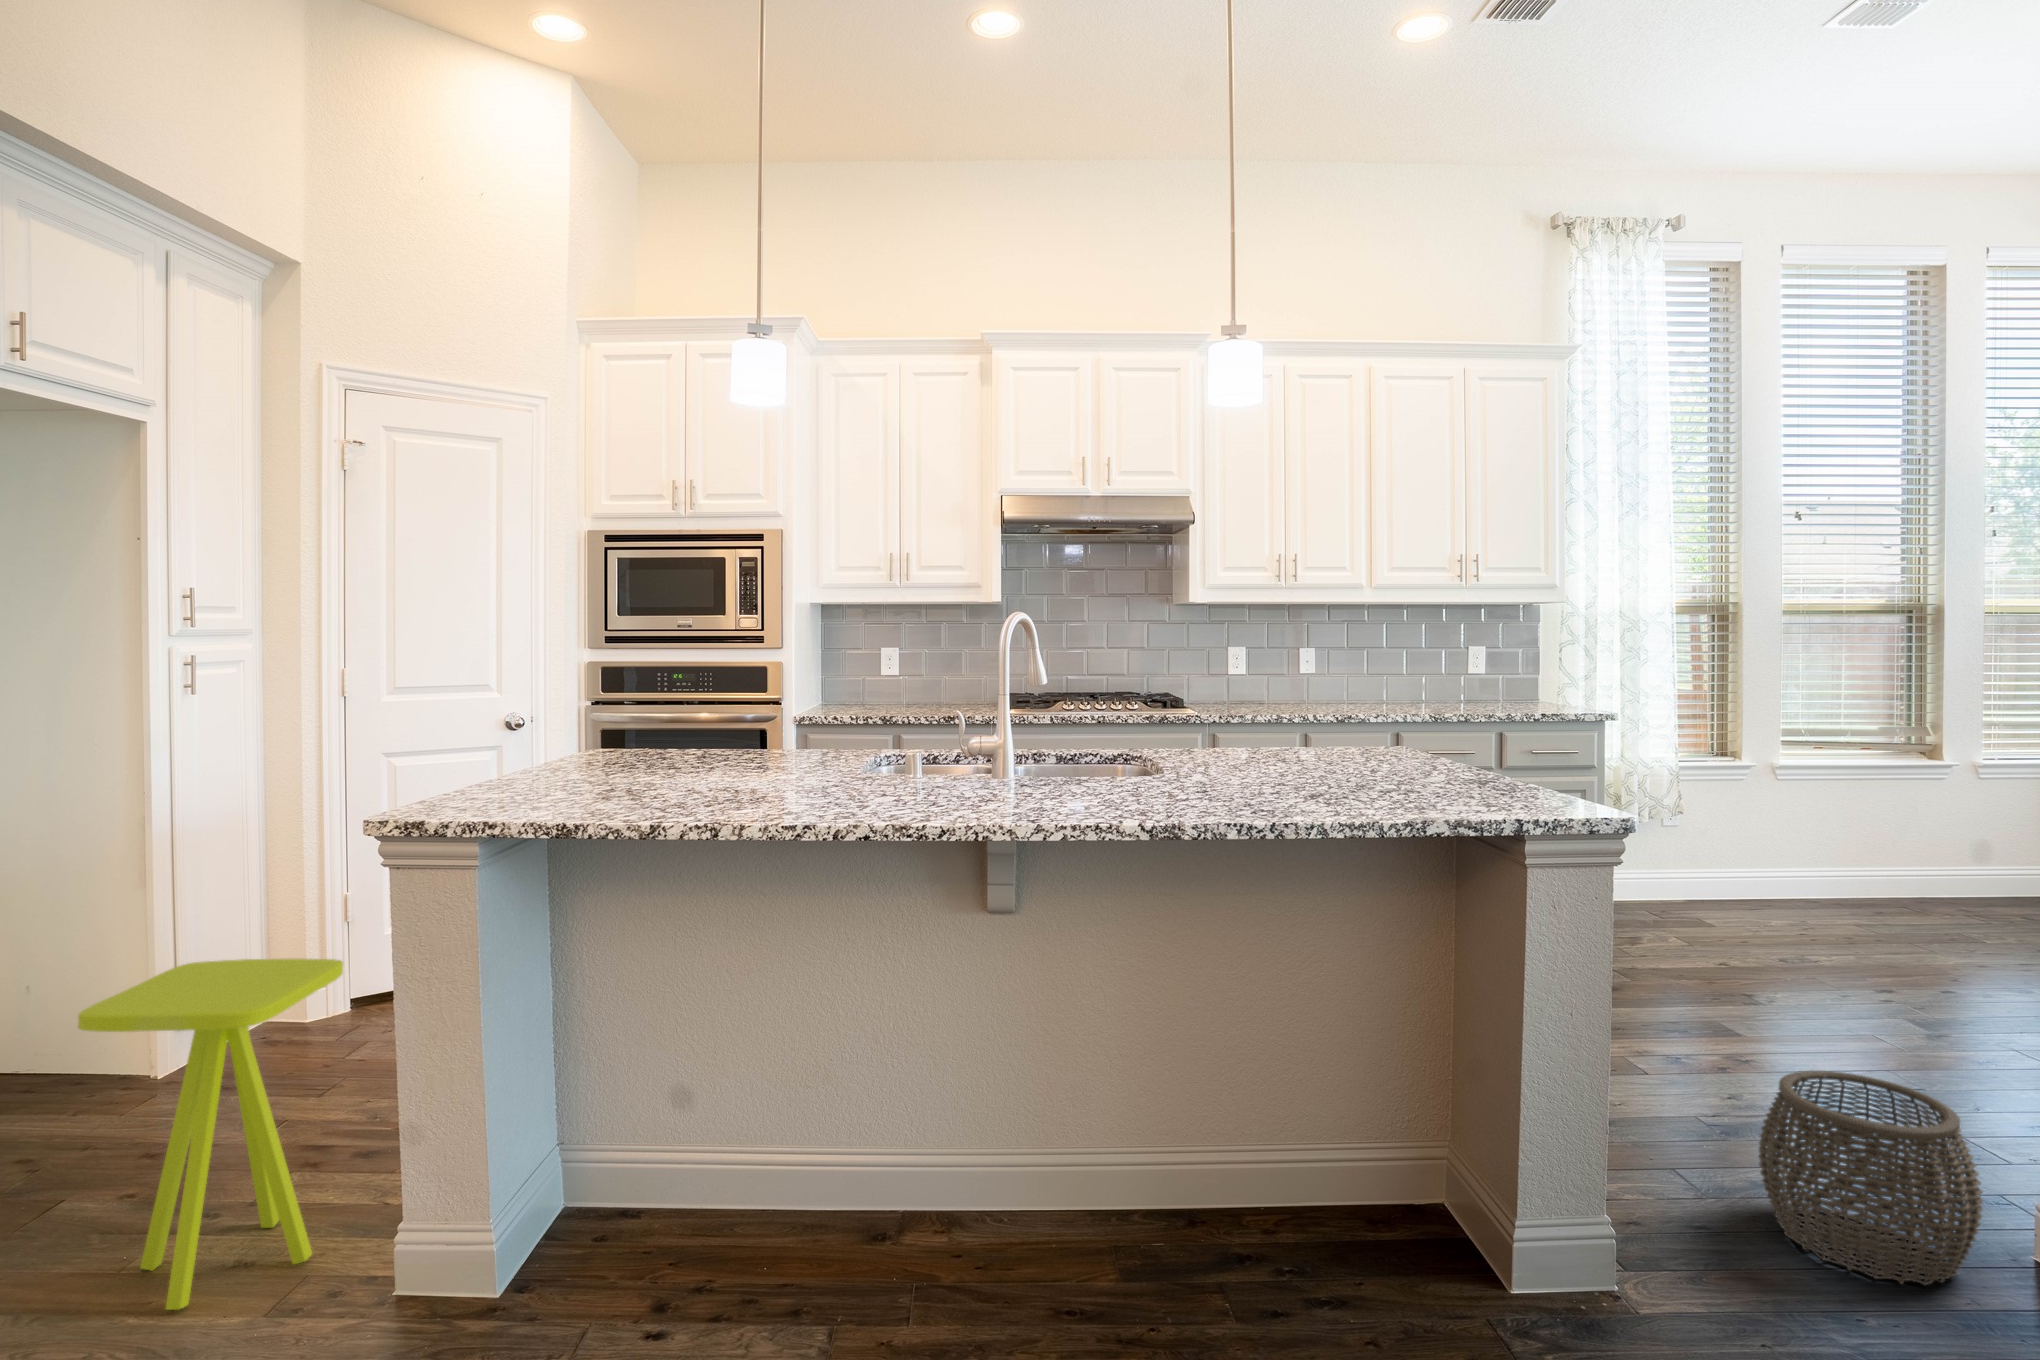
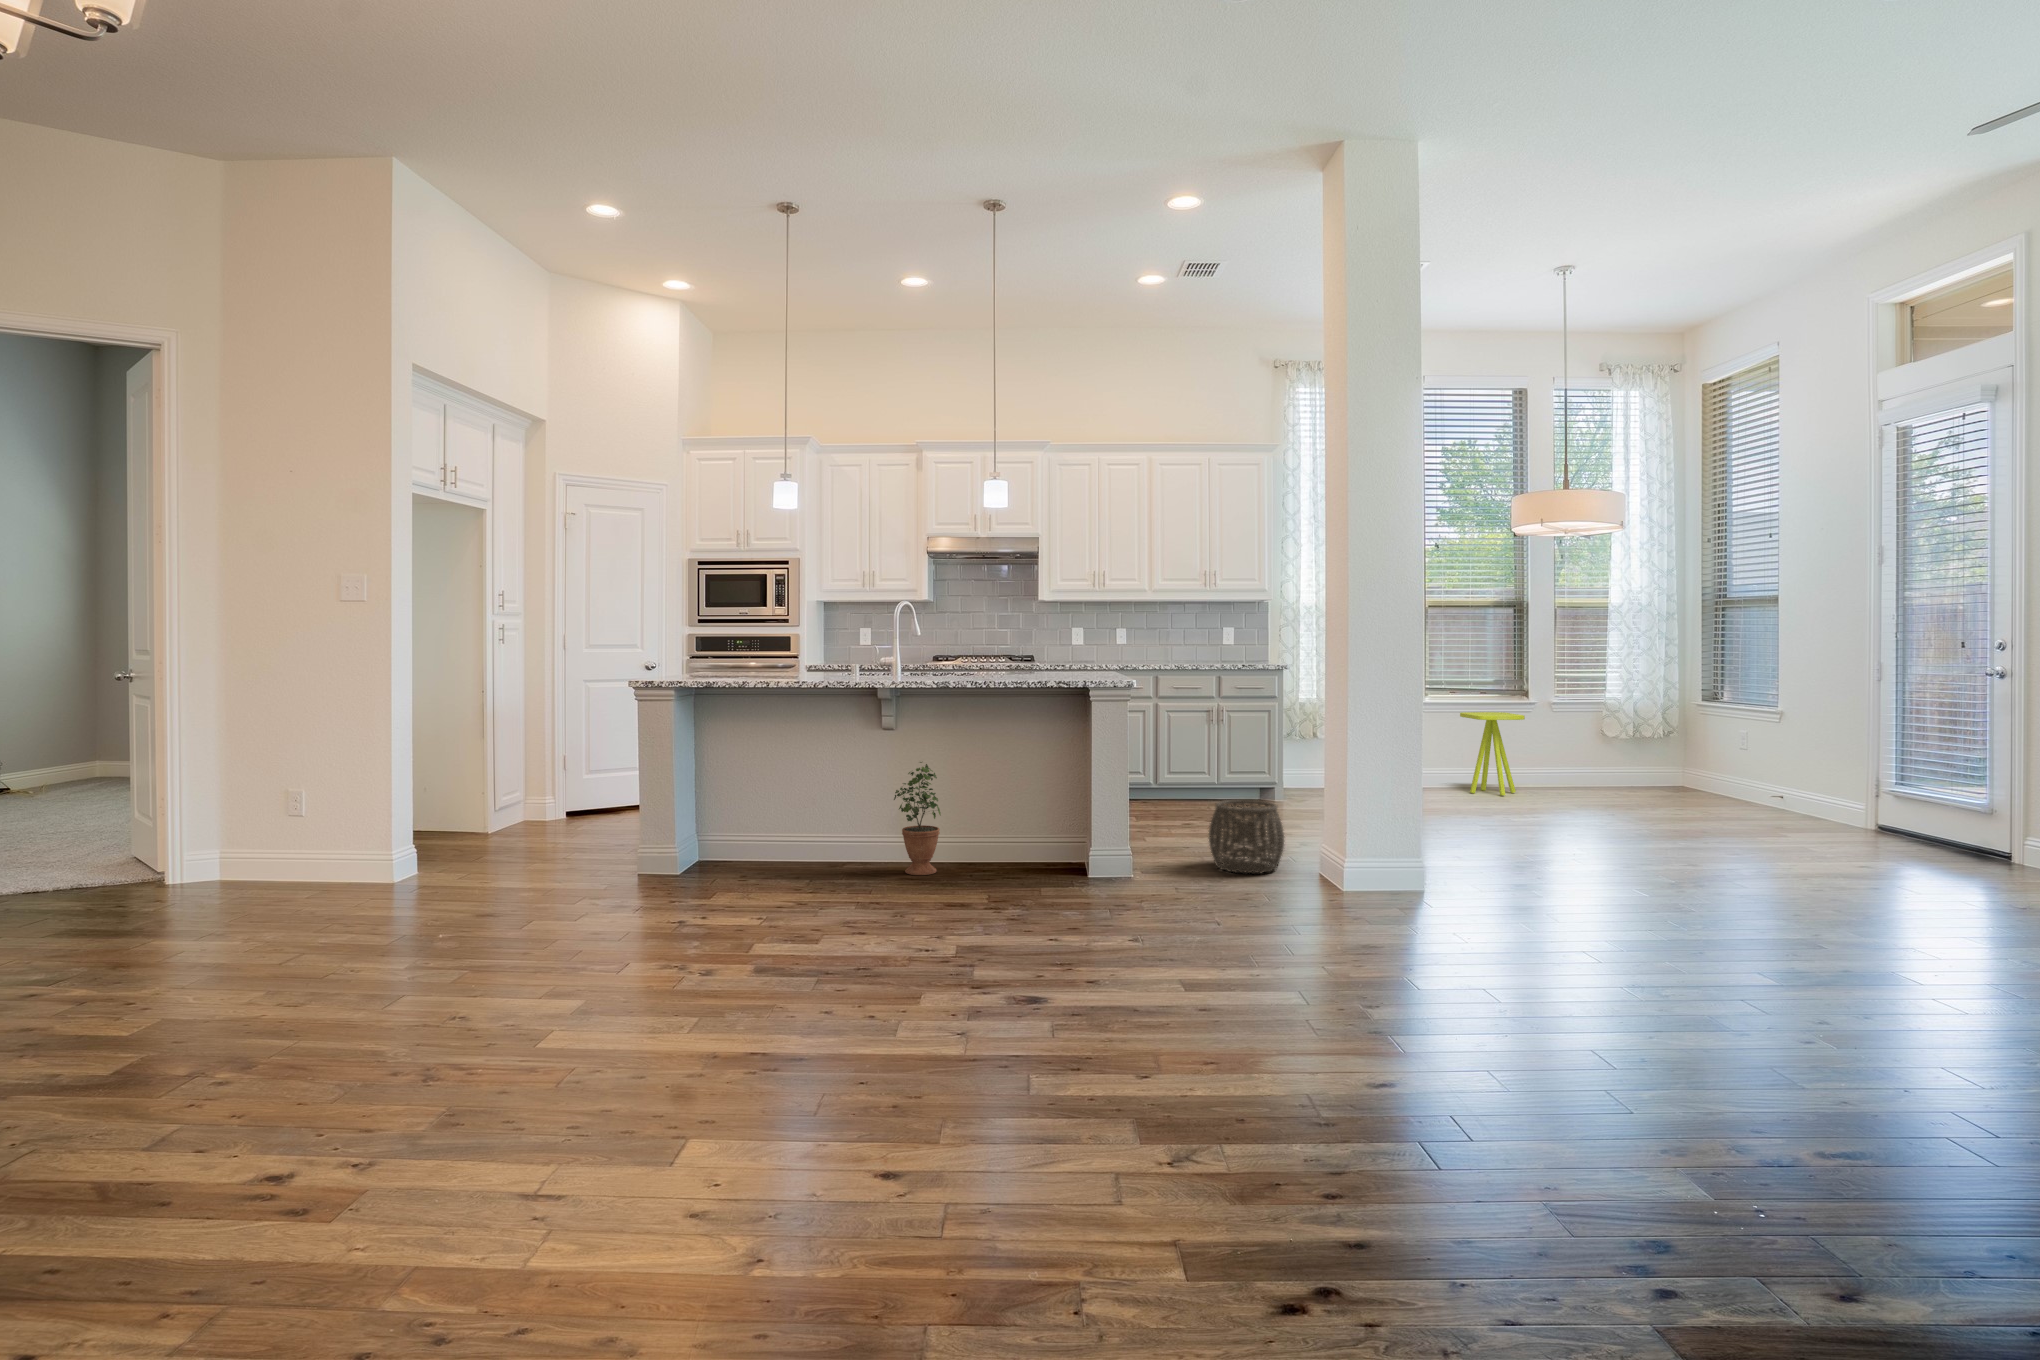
side table: present [78,958,343,1310] -> present [1460,712,1525,796]
potted plant: none [1050,1007,1166,1306] -> present [894,762,941,875]

